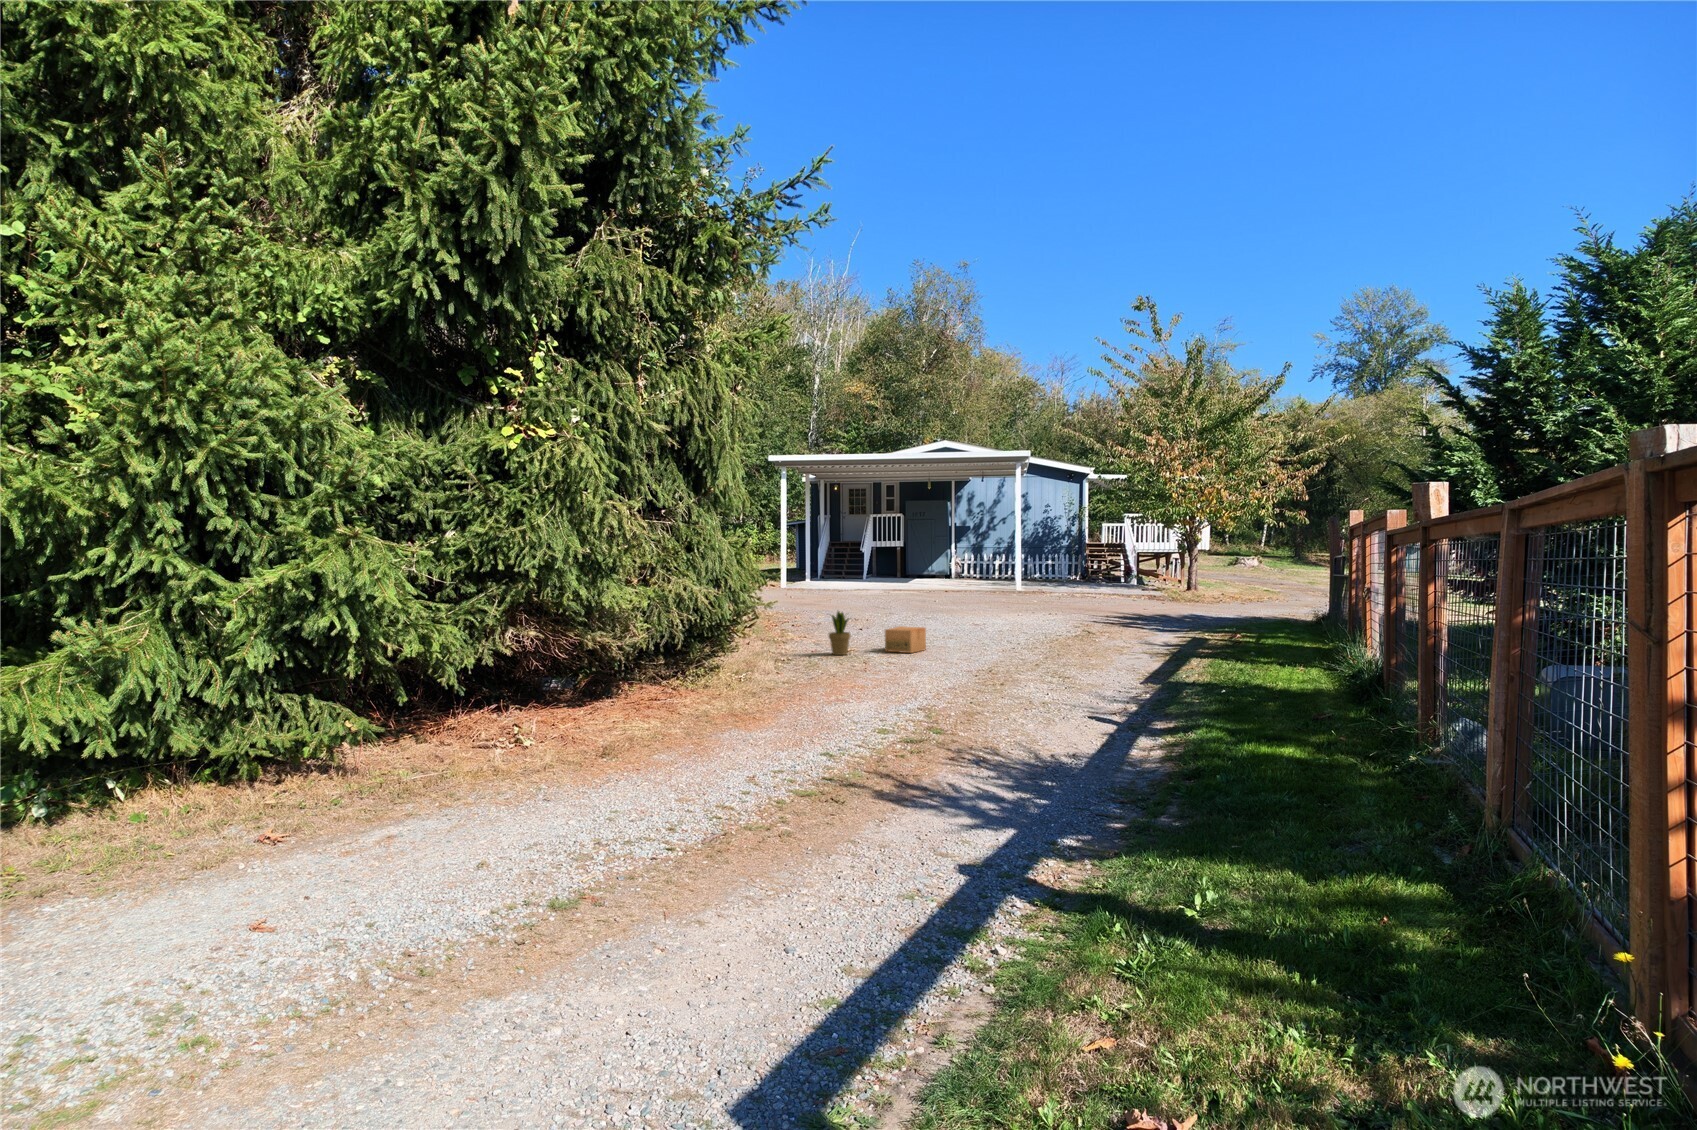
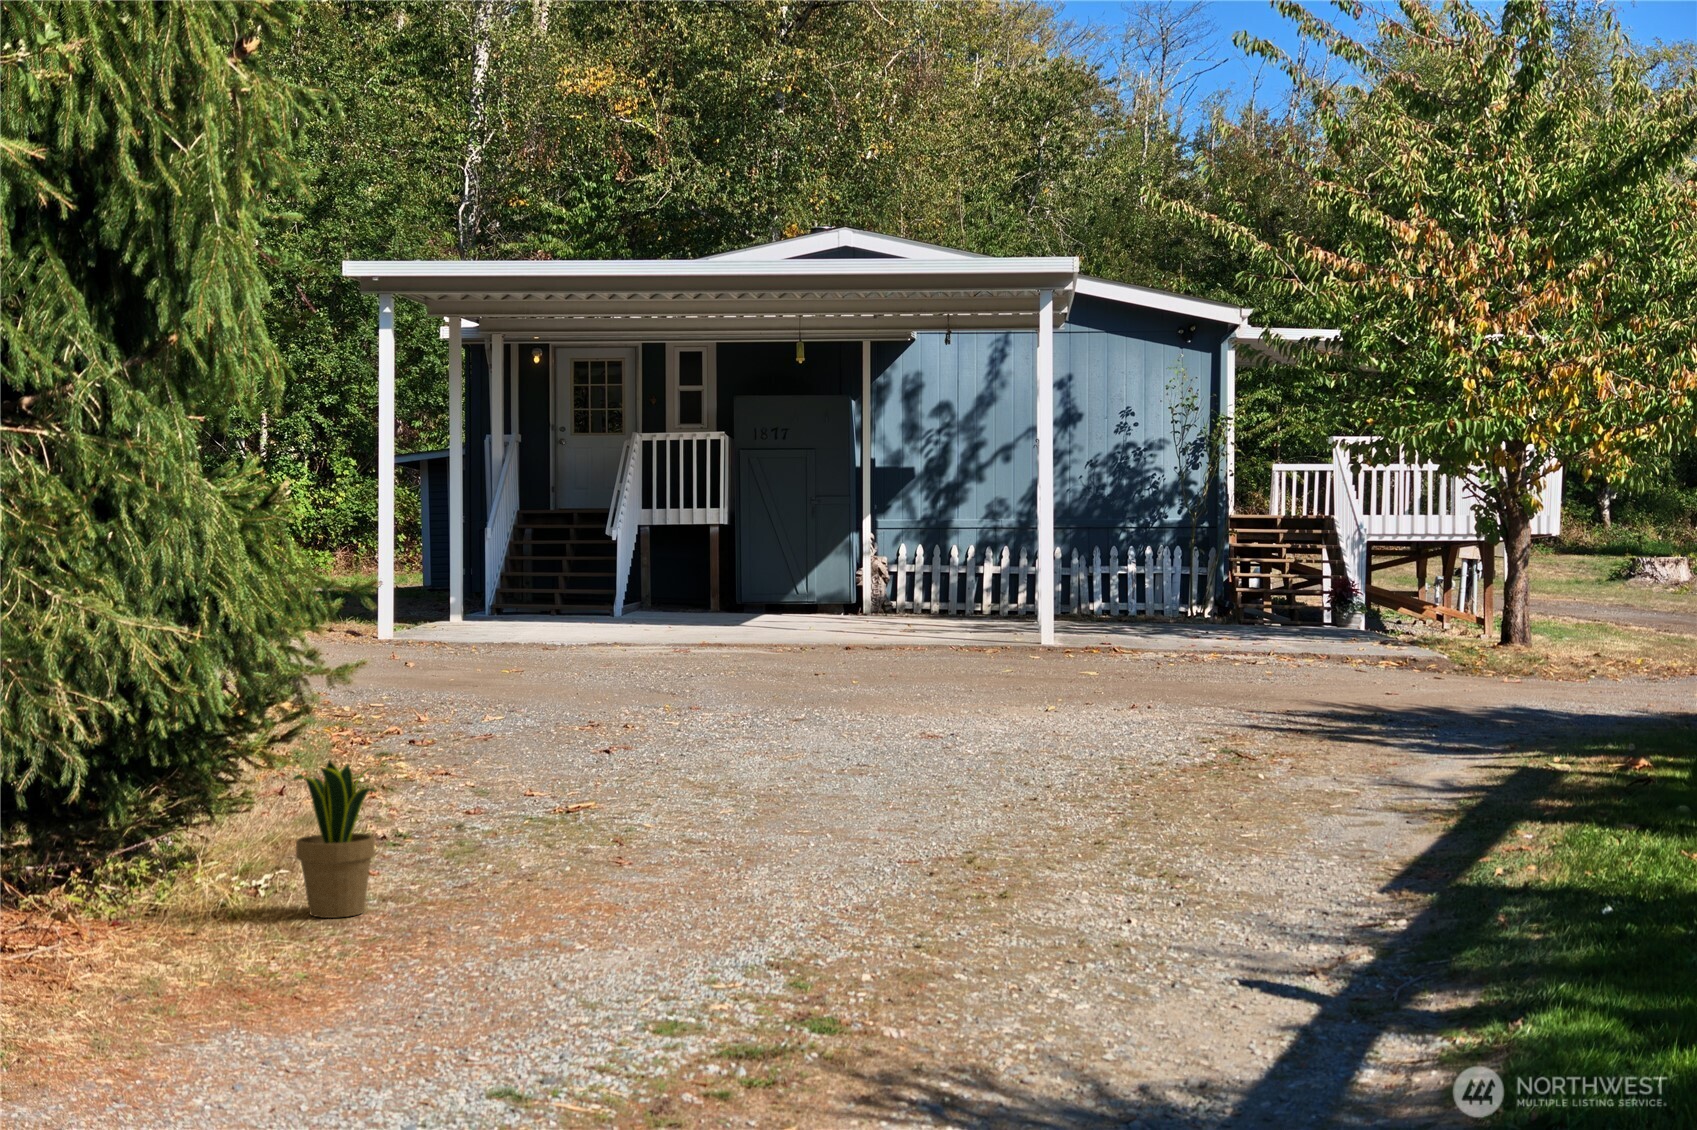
cardboard box: present [885,626,926,653] -> none [500,808,646,907]

